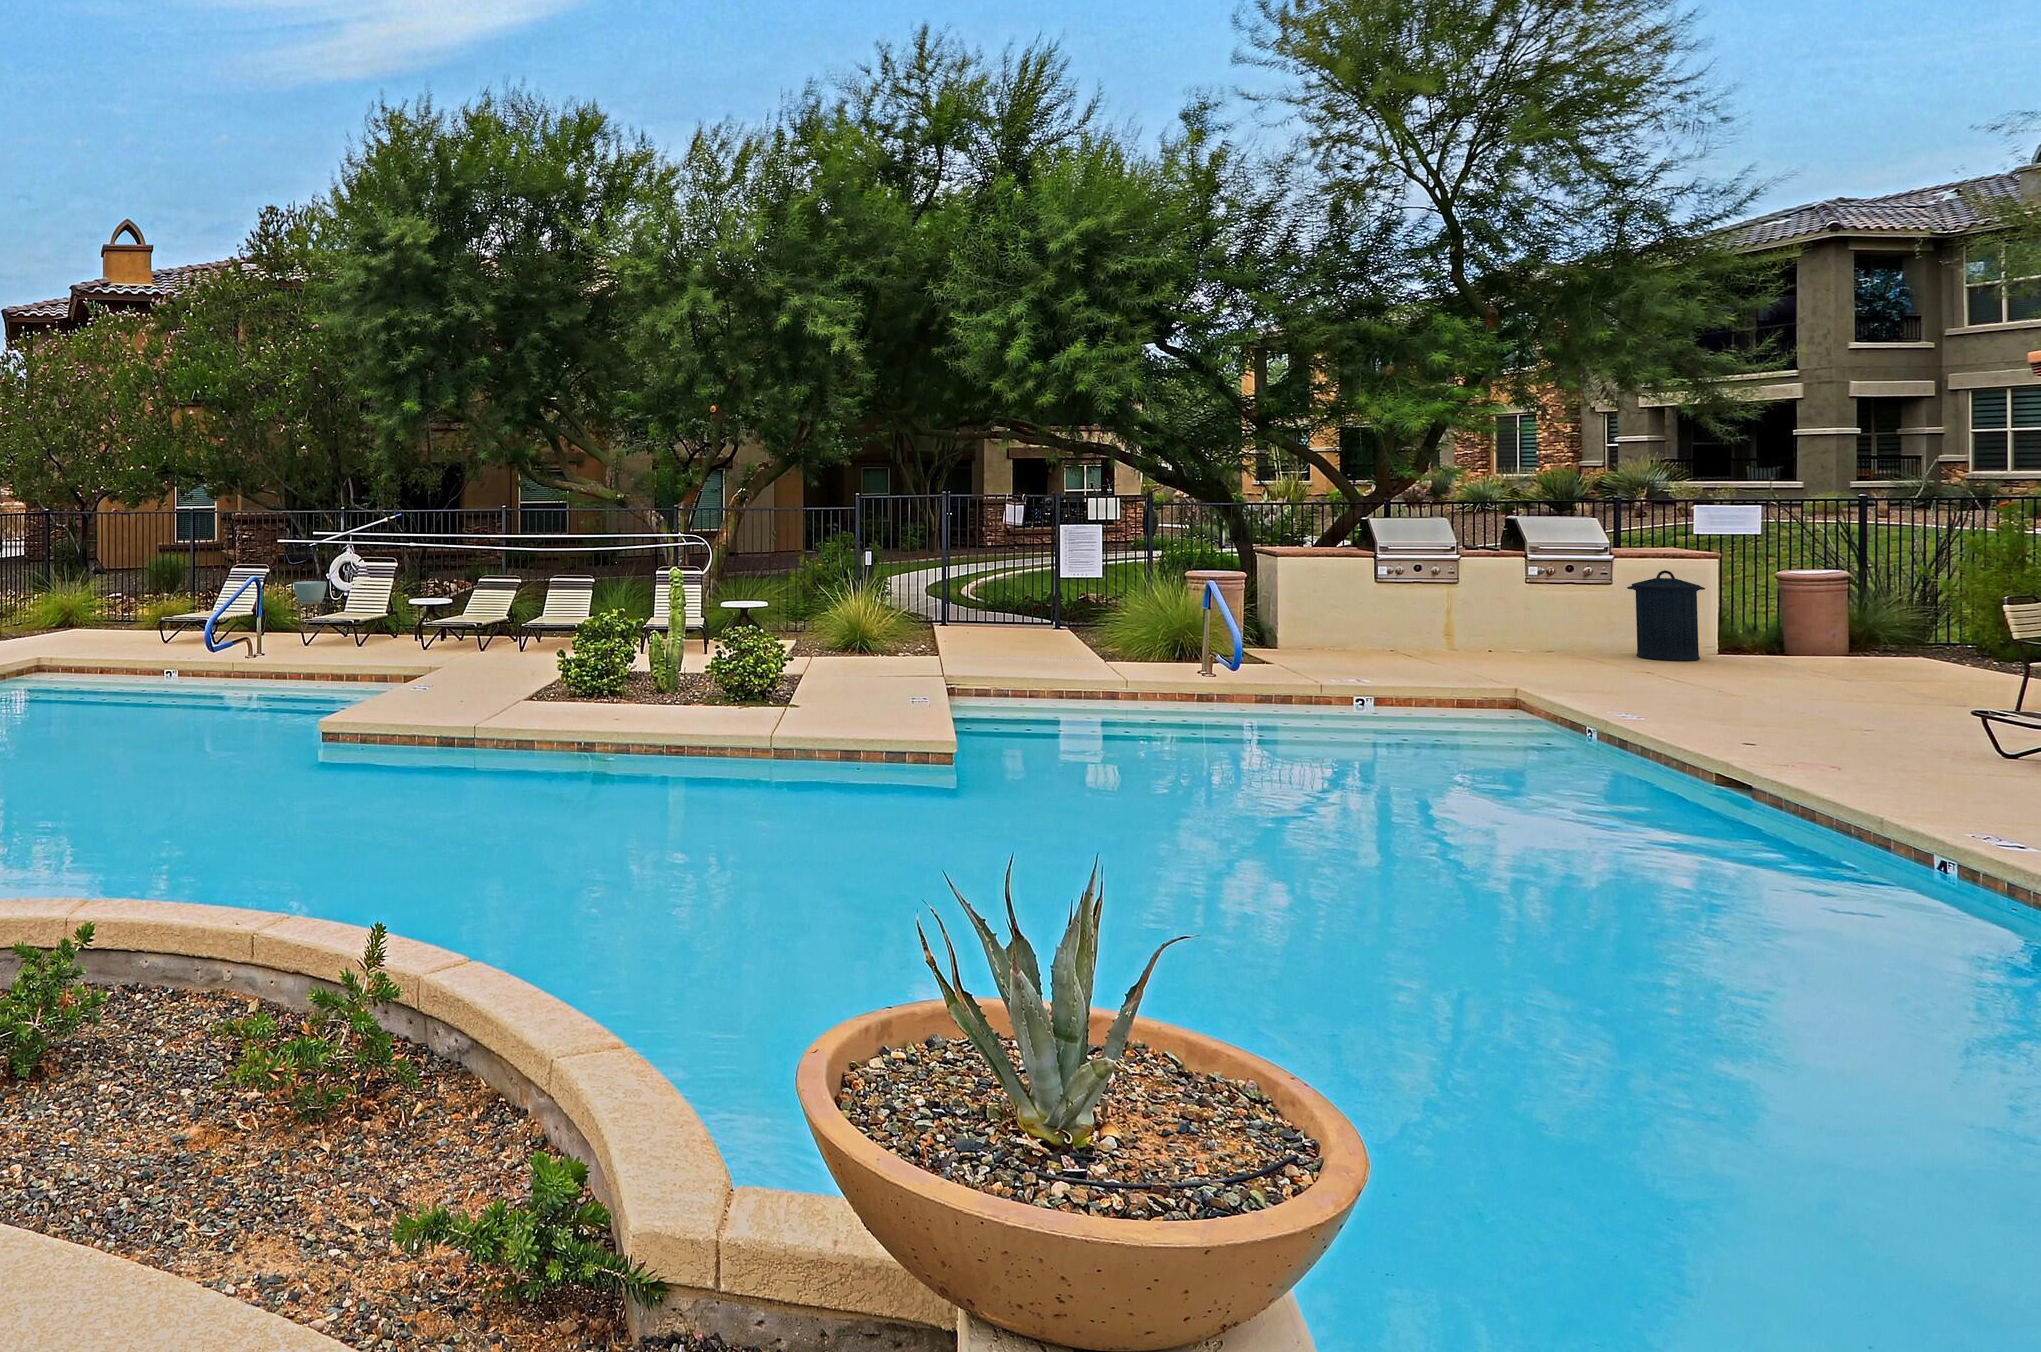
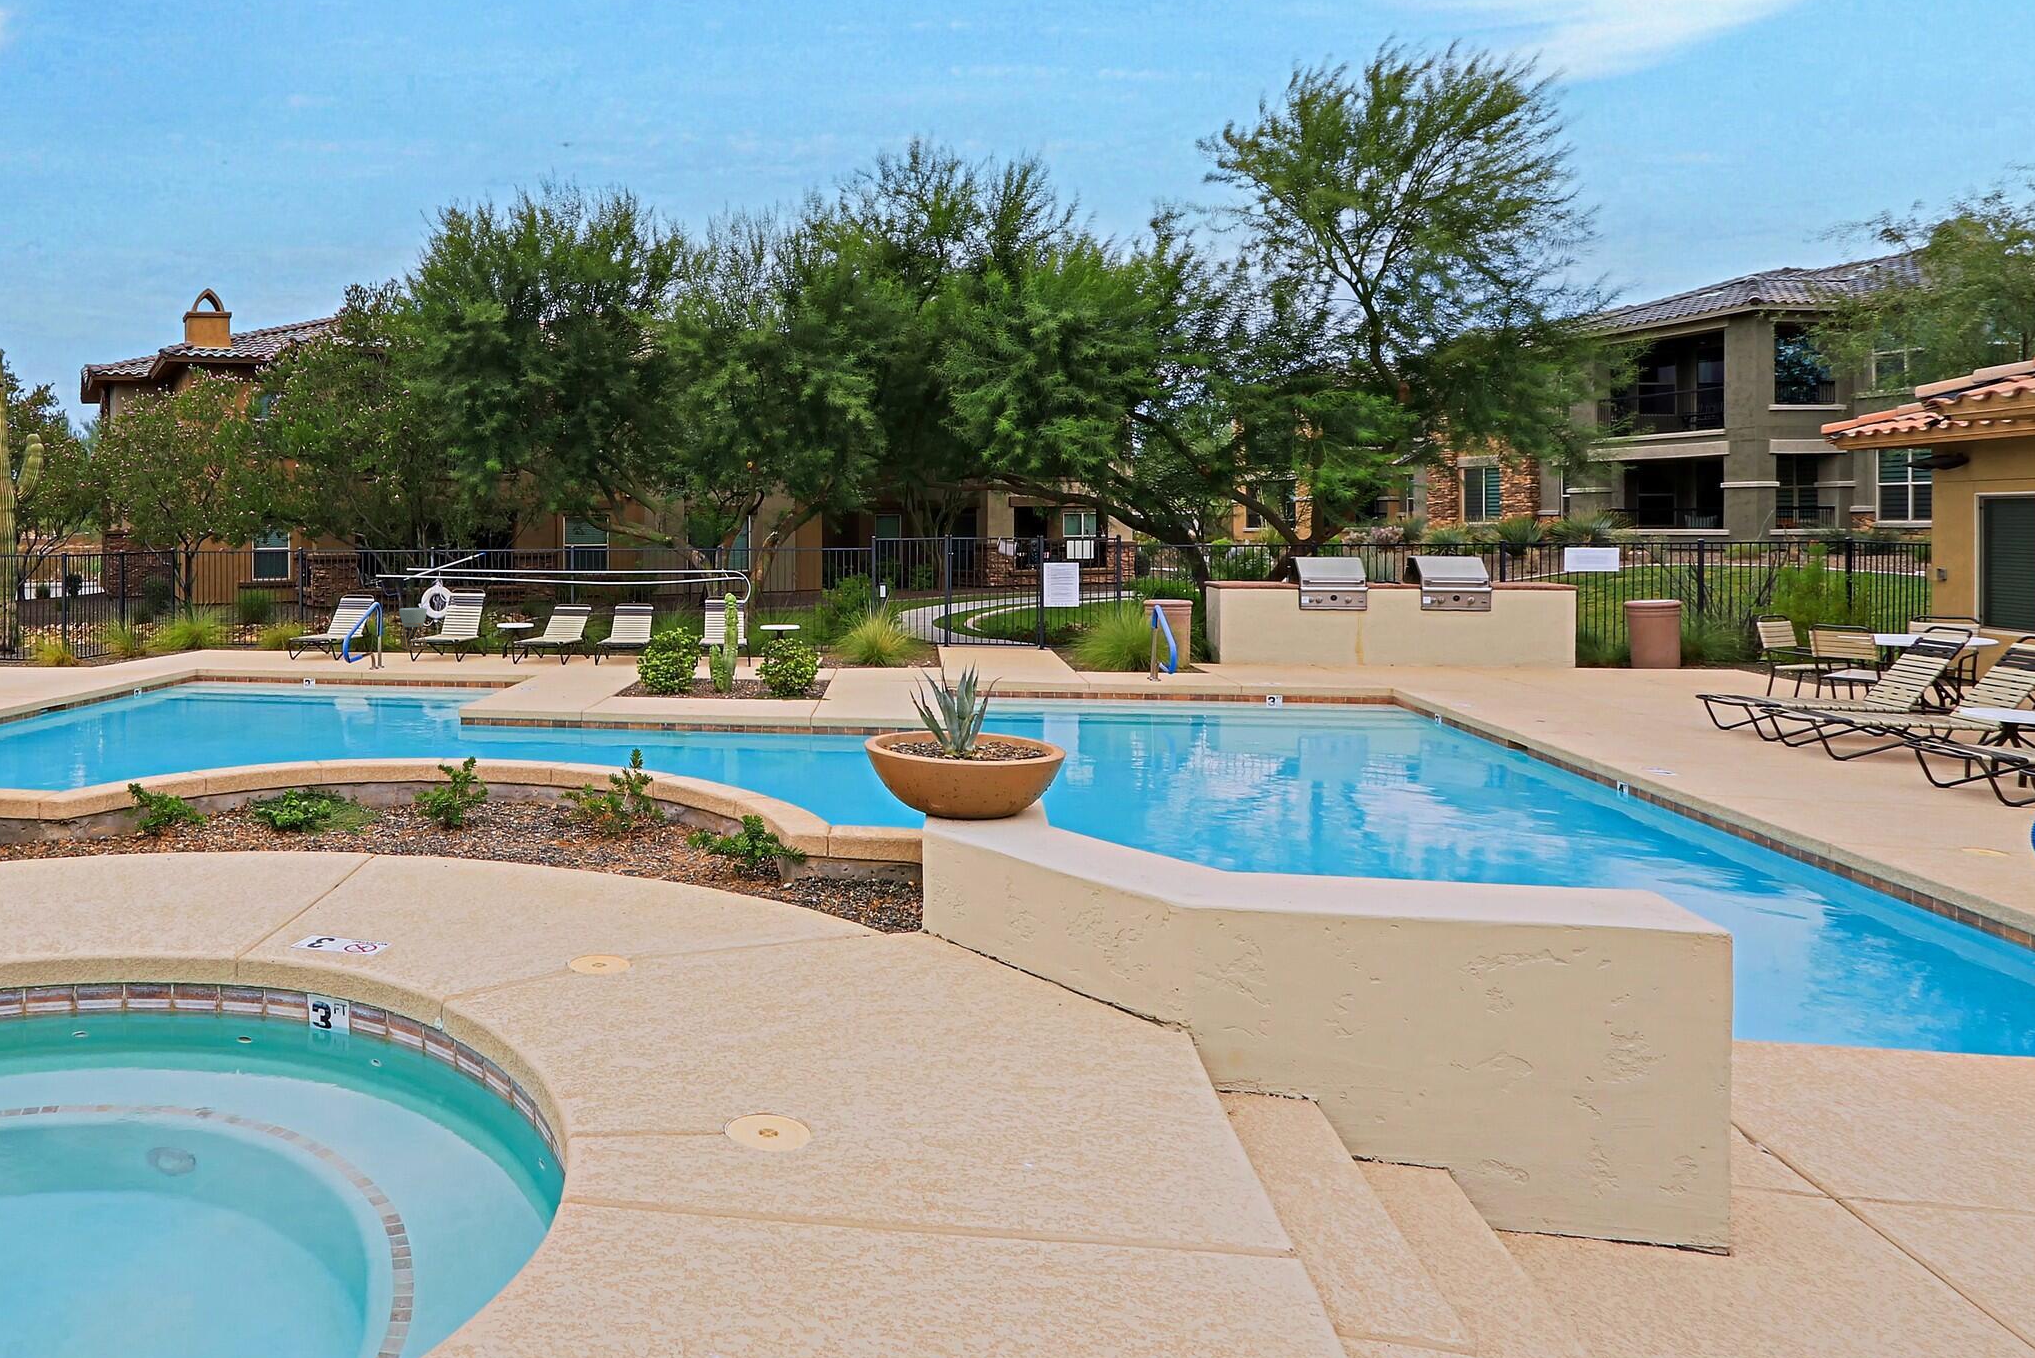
trash can: present [1627,570,1705,661] -> none [1498,599,1561,672]

